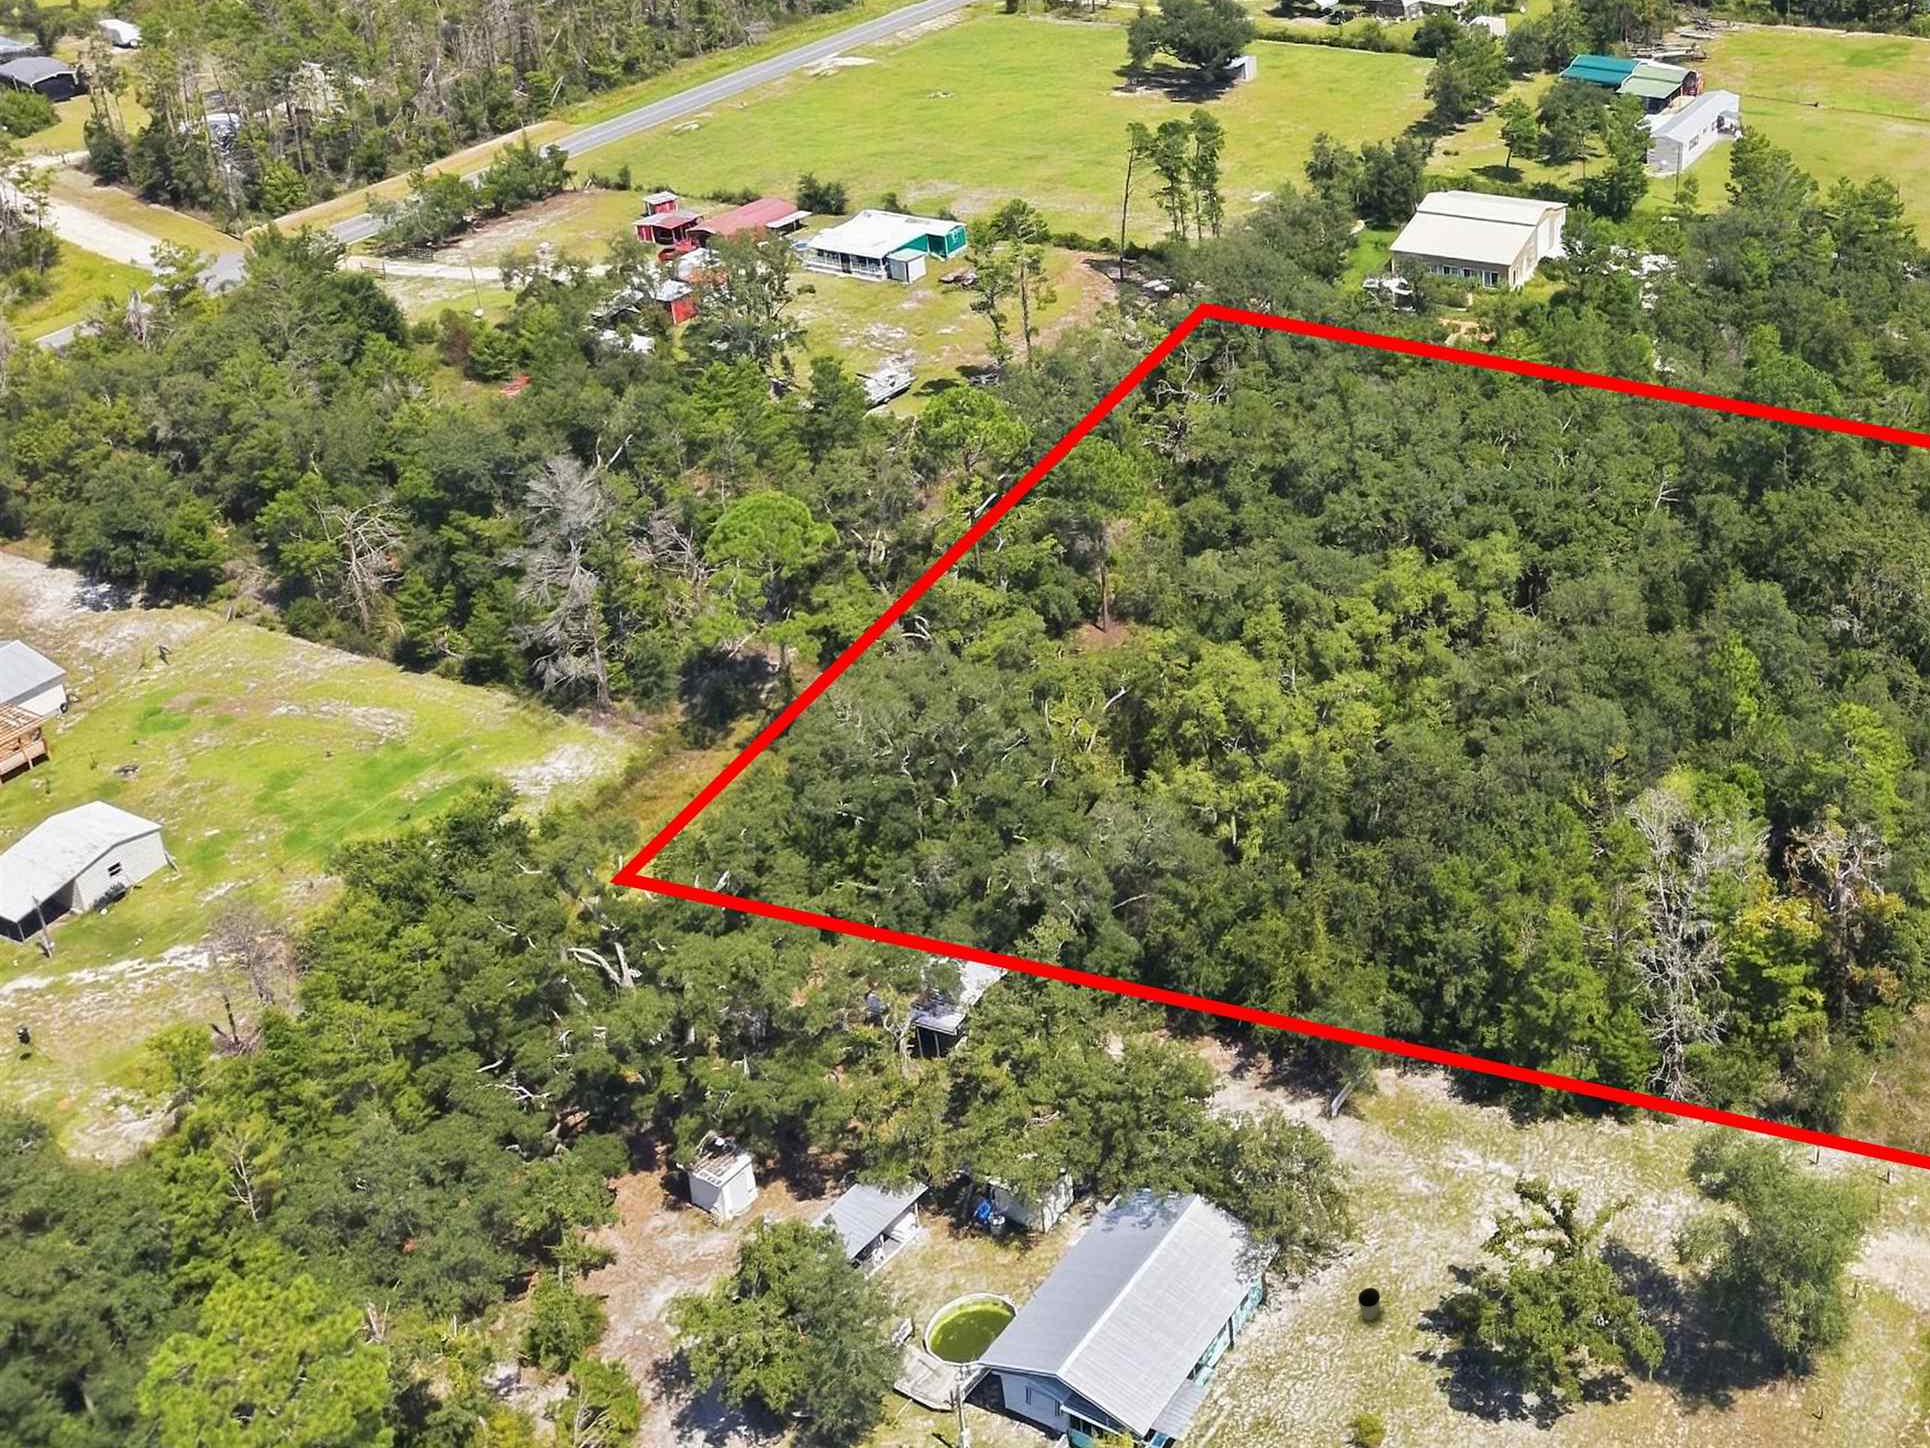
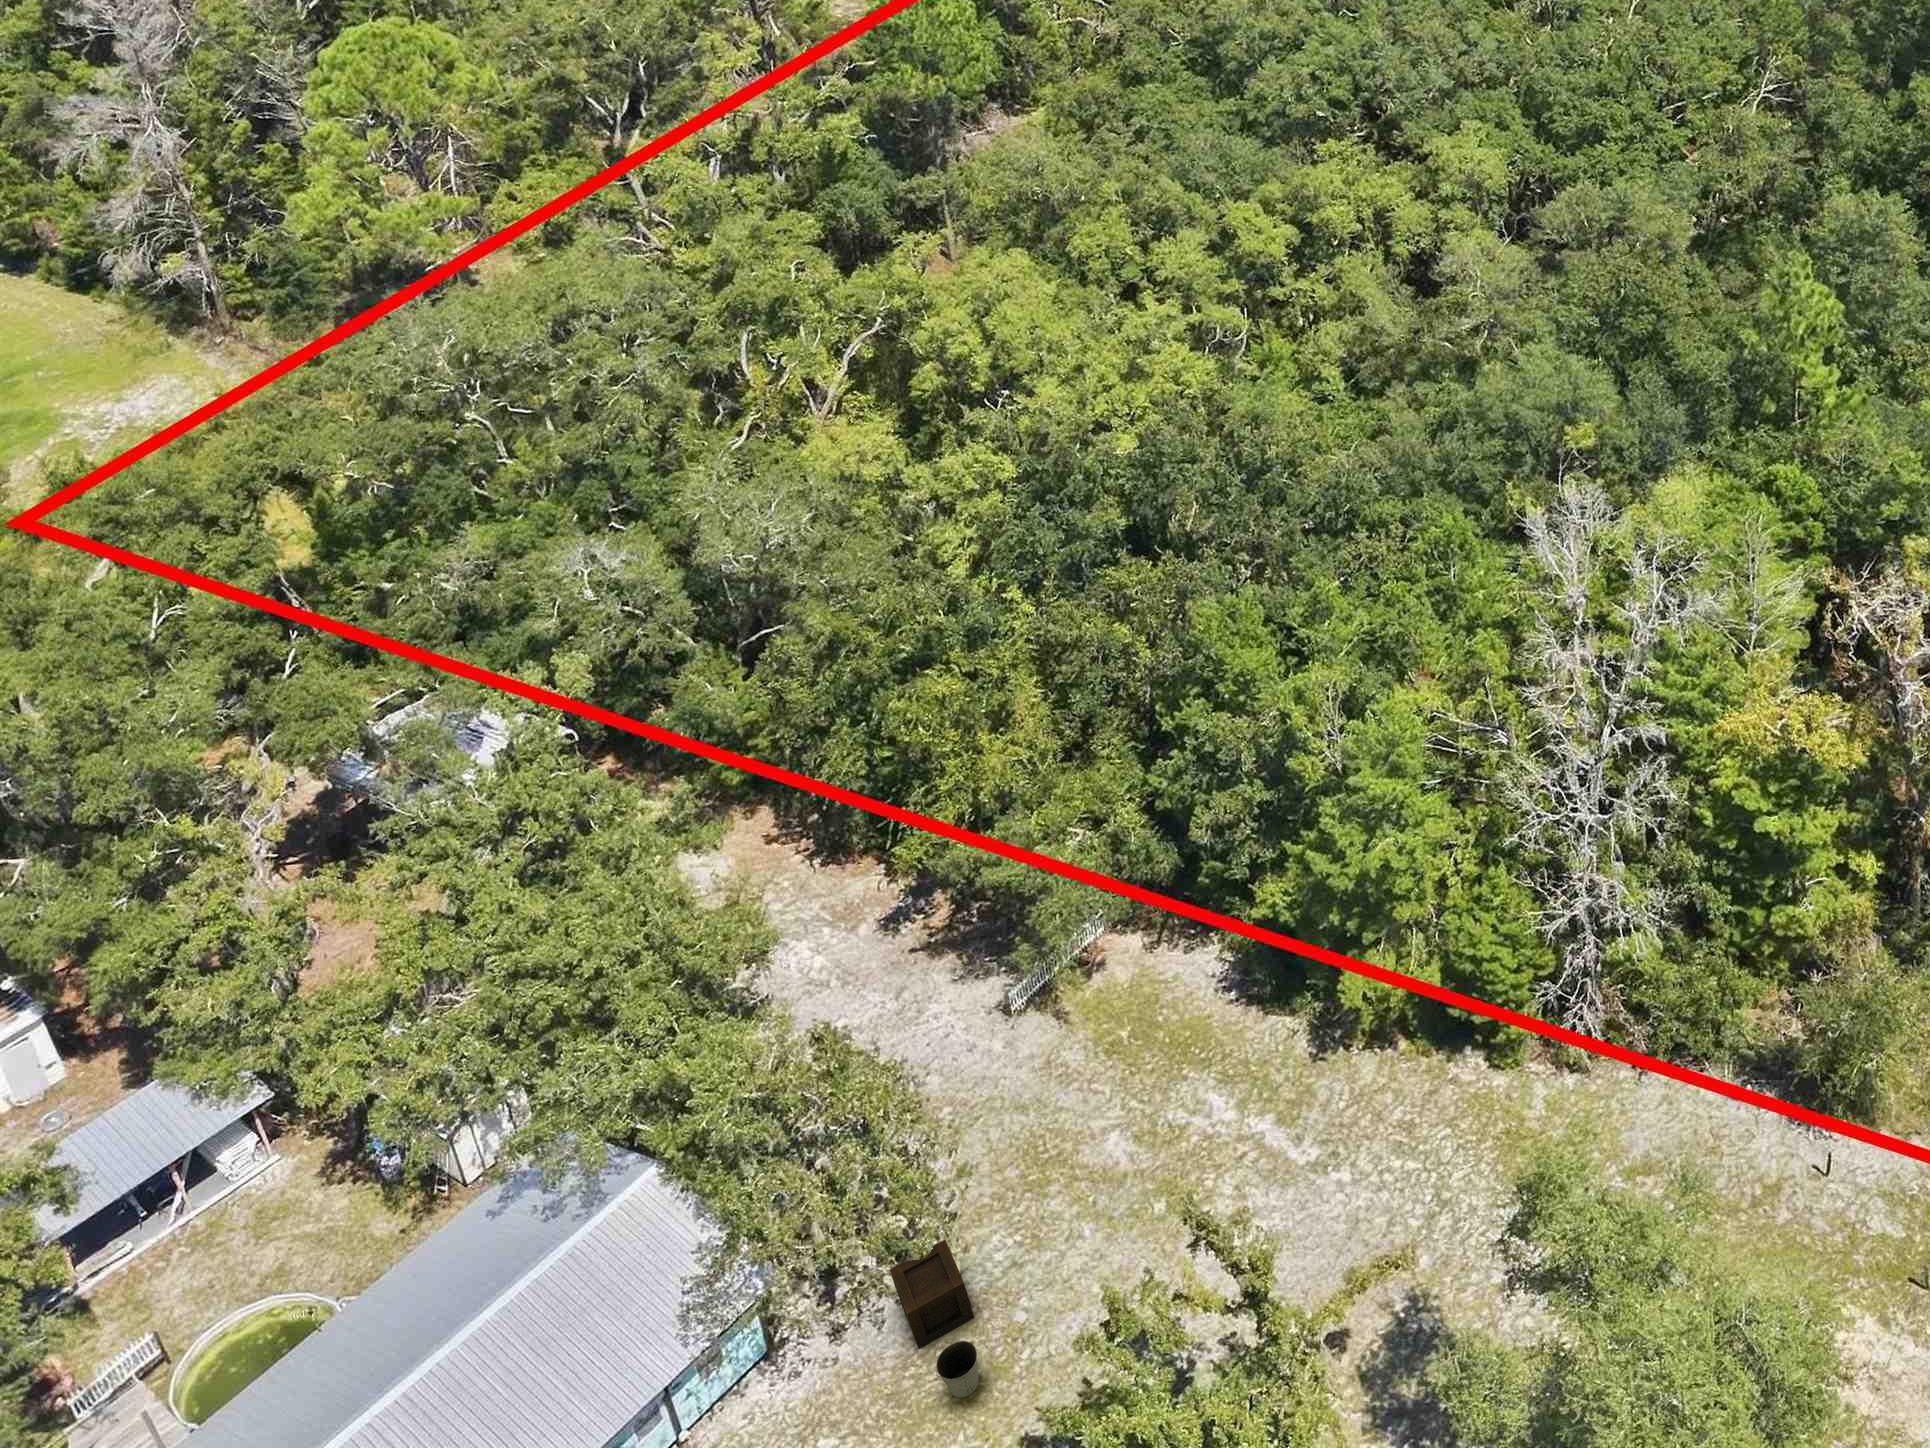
wooden crate: none [1319,1237,1364,1299] -> present [890,1240,974,1348]

